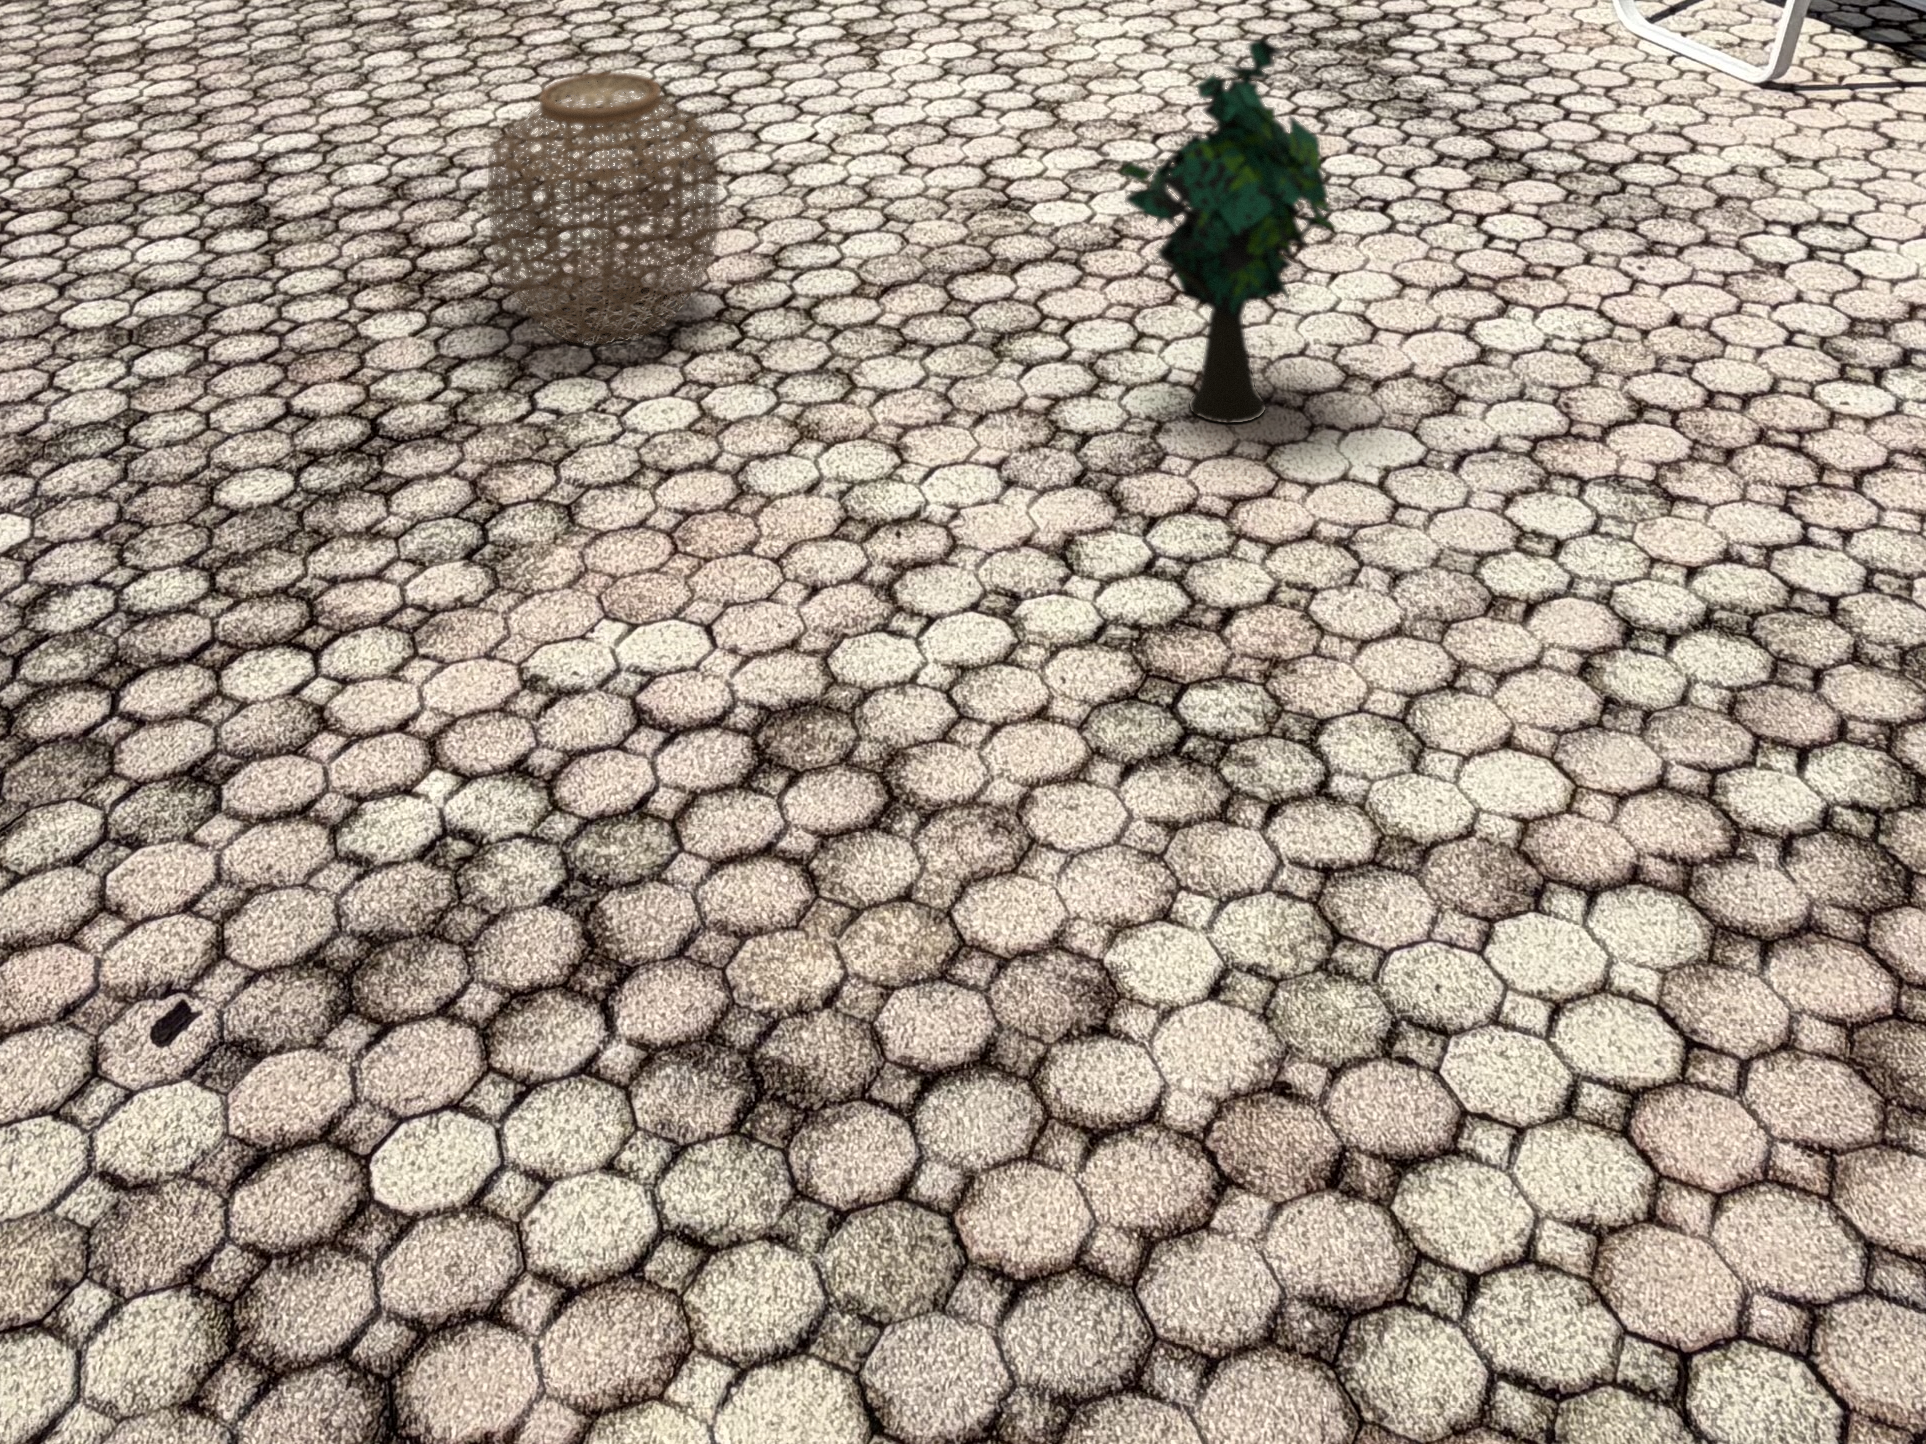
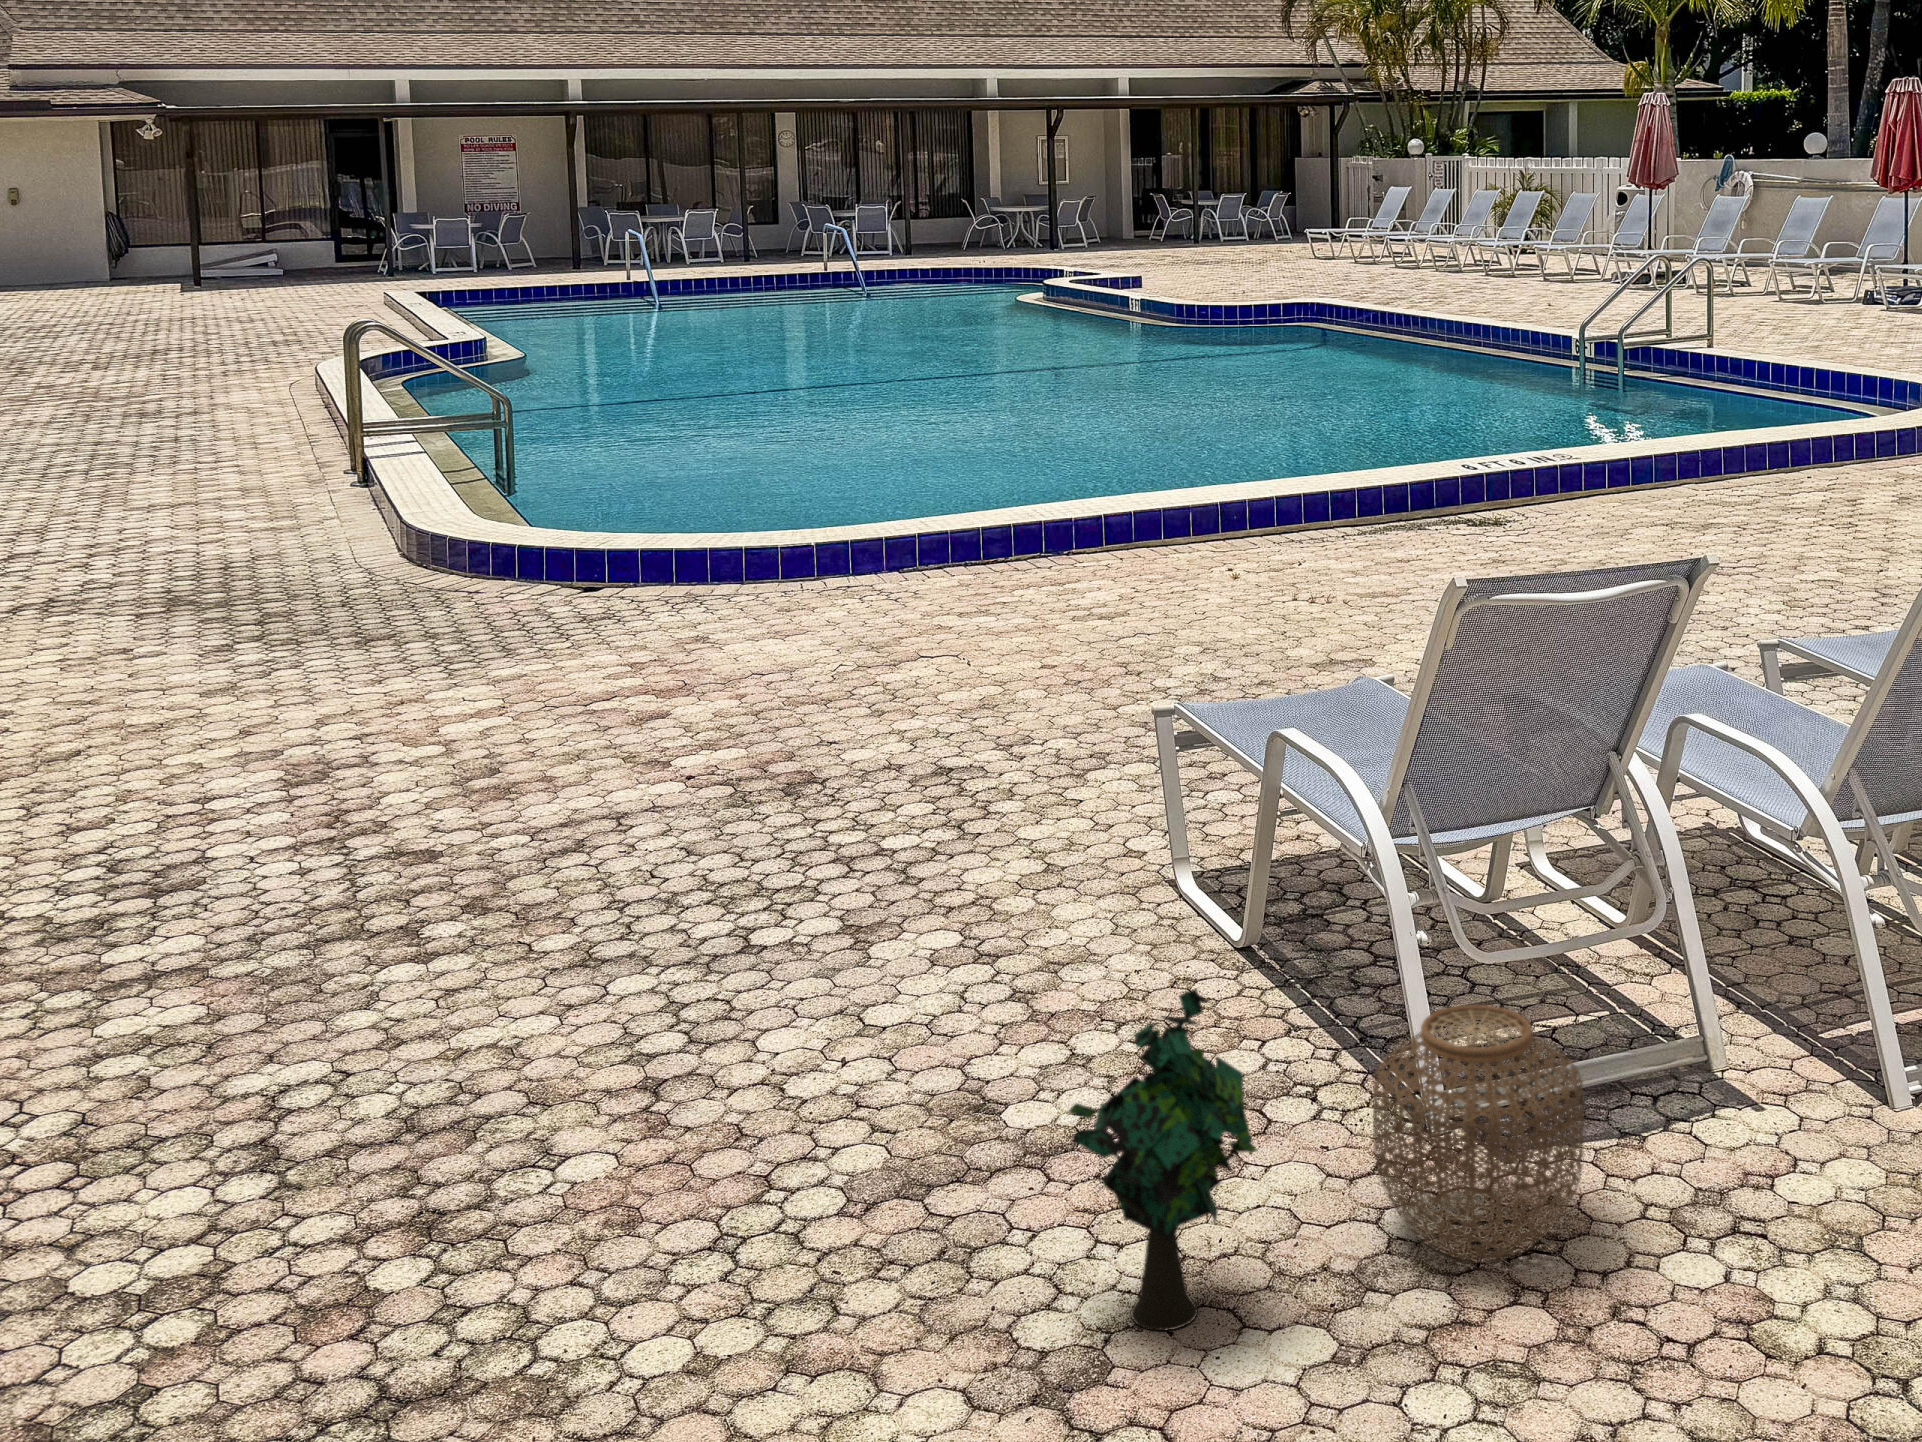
woven basket: present [488,72,719,343] -> present [1373,1005,1584,1261]

